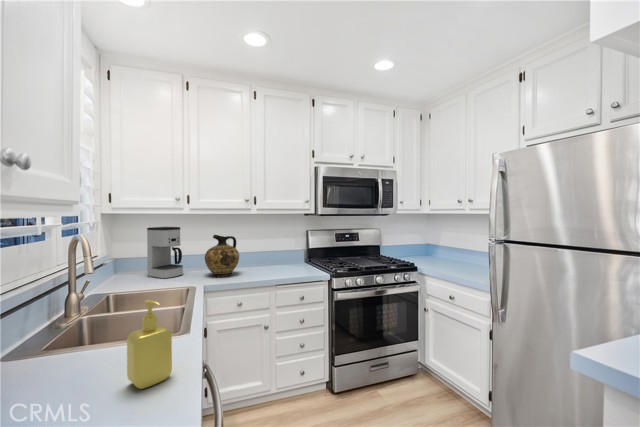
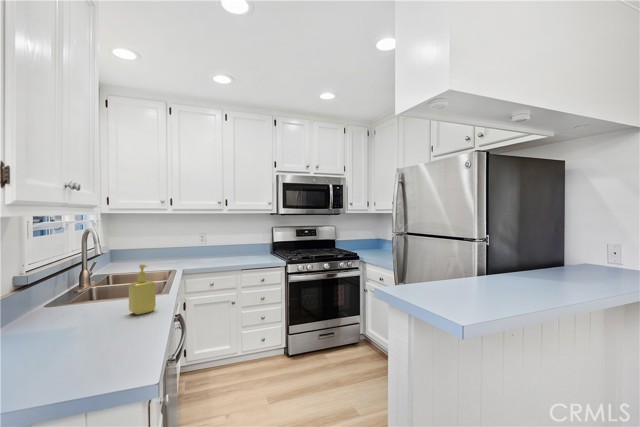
coffee maker: present [147,227,183,279] -> none [137,224,167,265]
ceramic jug: present [205,235,239,277] -> none [184,230,213,263]

